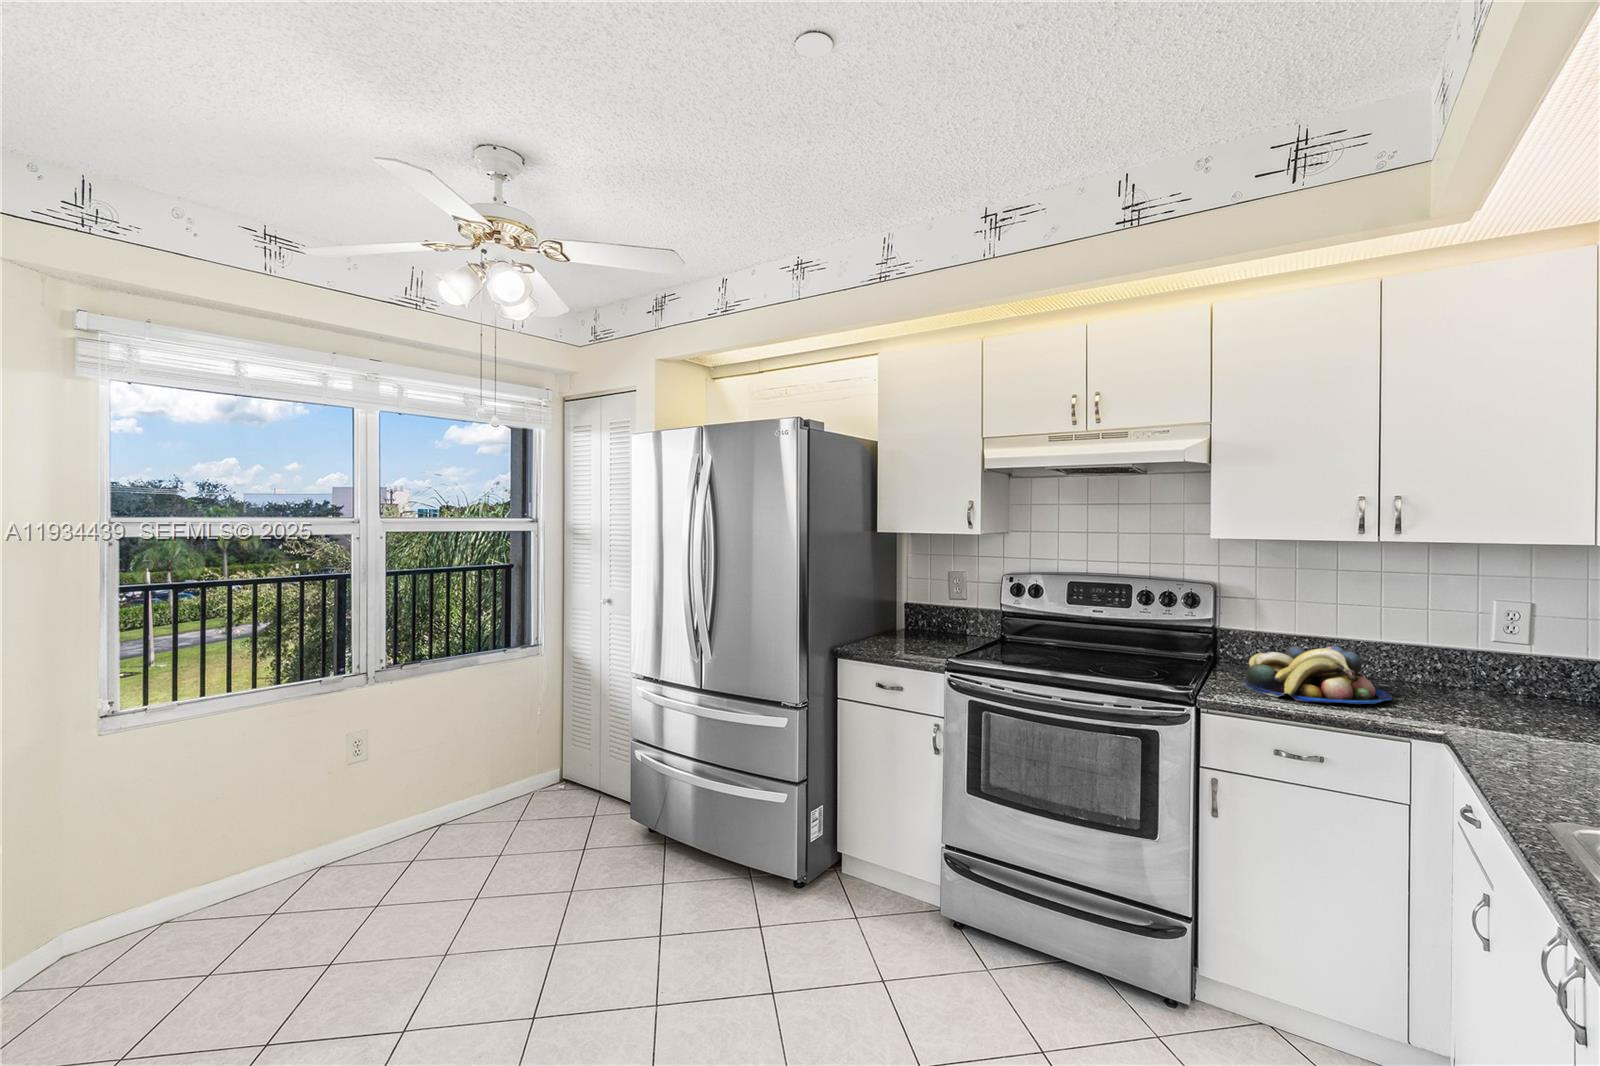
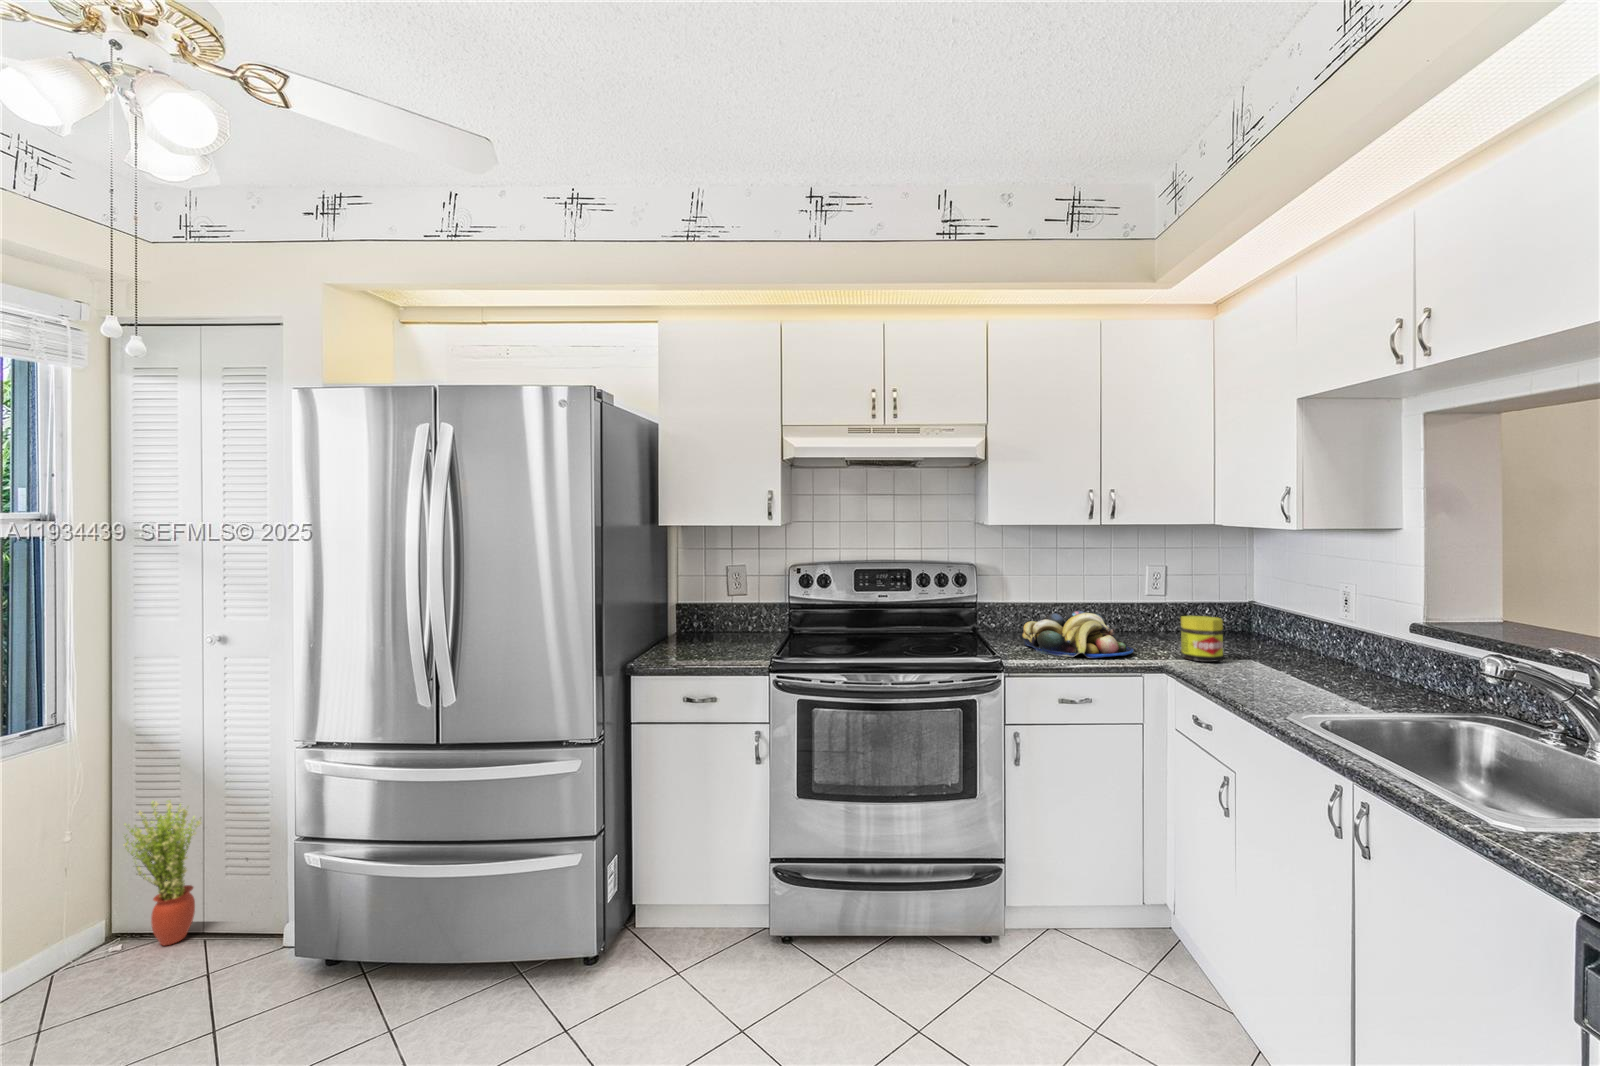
jar: none [1452,665,1517,729] -> present [1181,616,1223,662]
potted plant: none [560,708,596,800] -> present [125,801,201,945]

